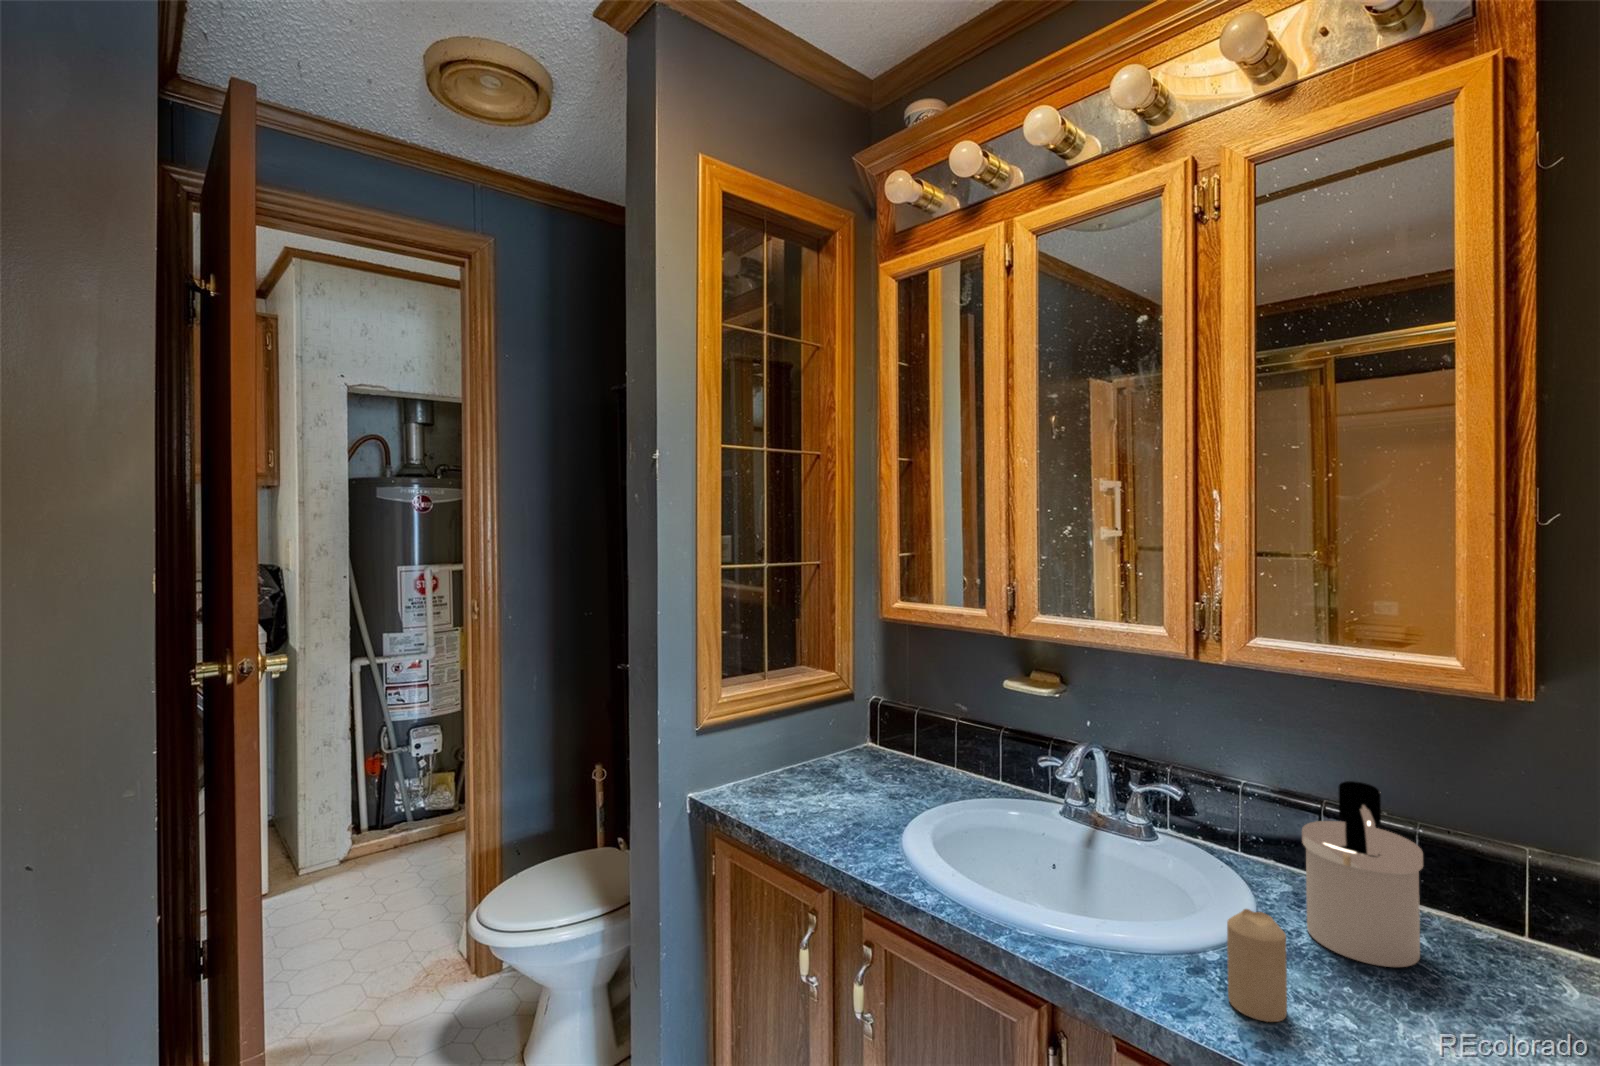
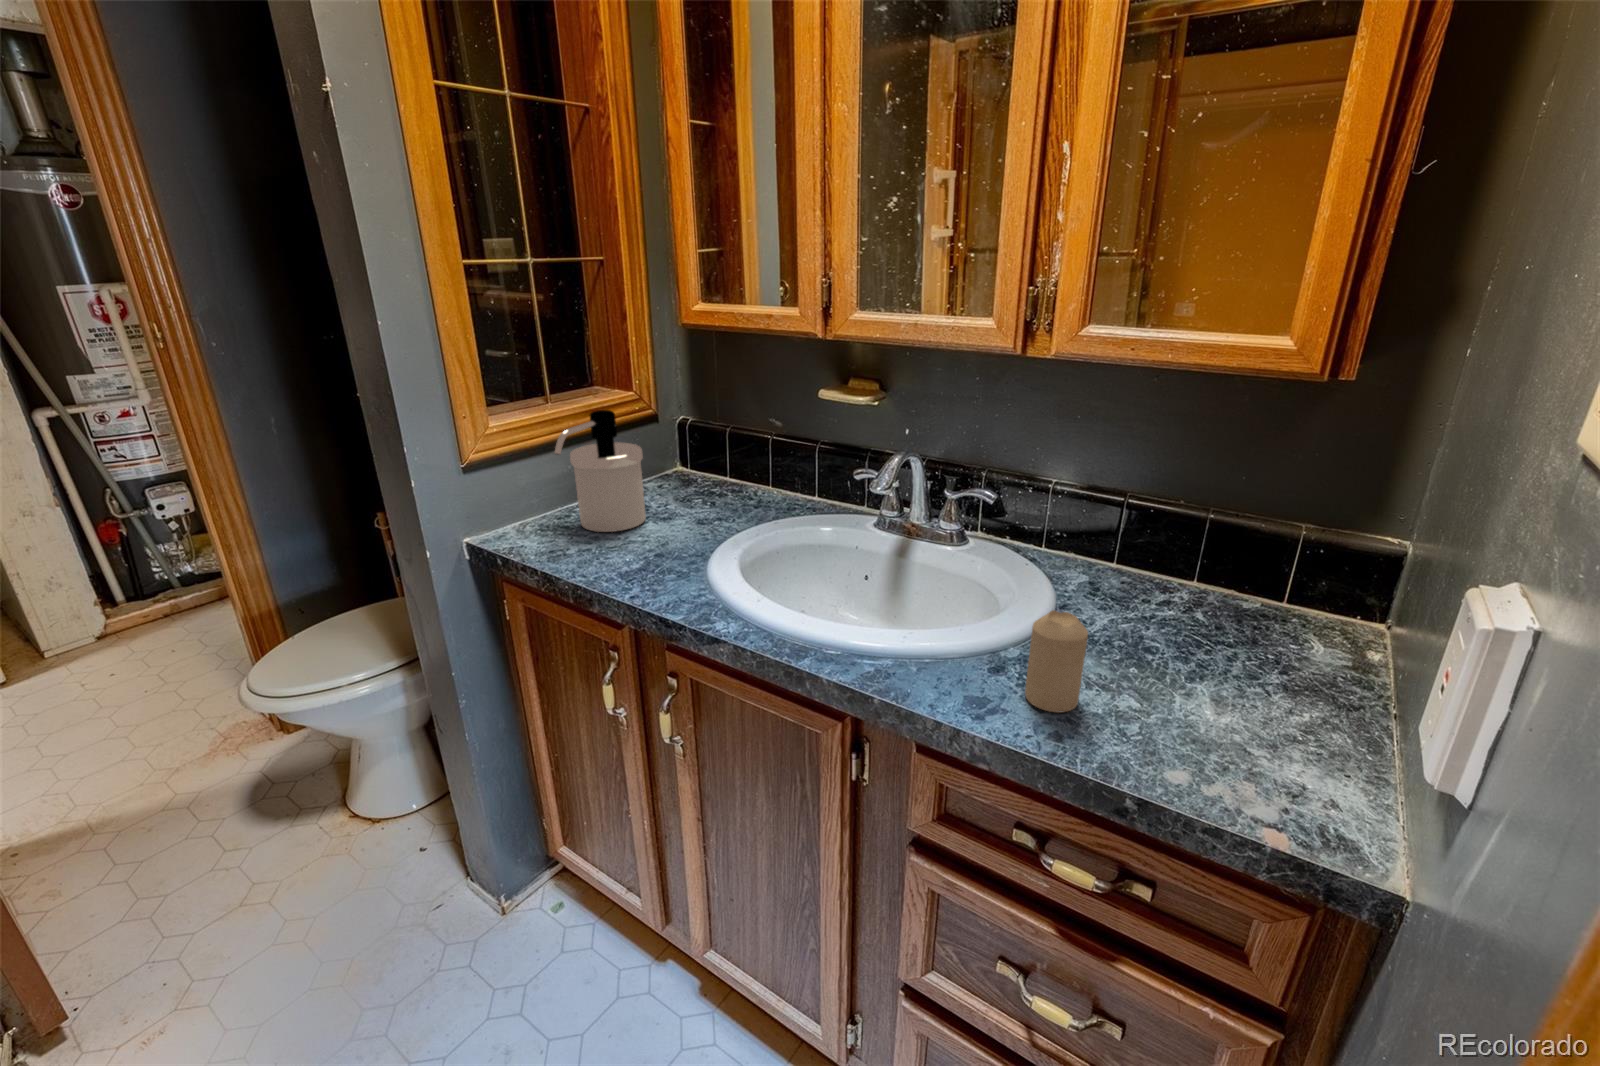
soap dispenser: present [1302,781,1423,967] -> present [555,410,646,532]

